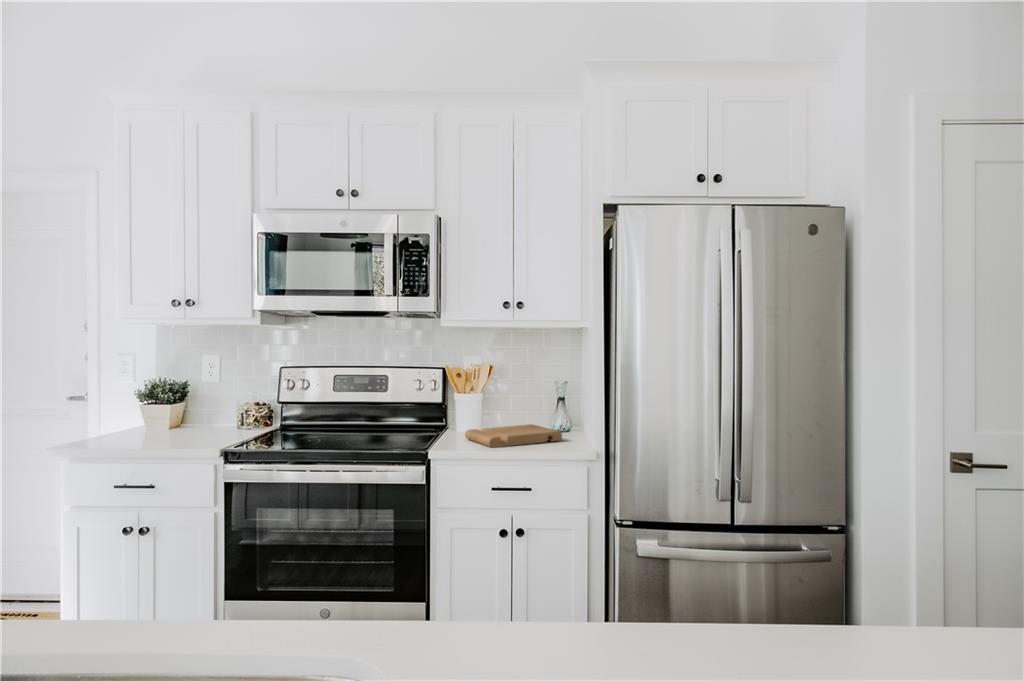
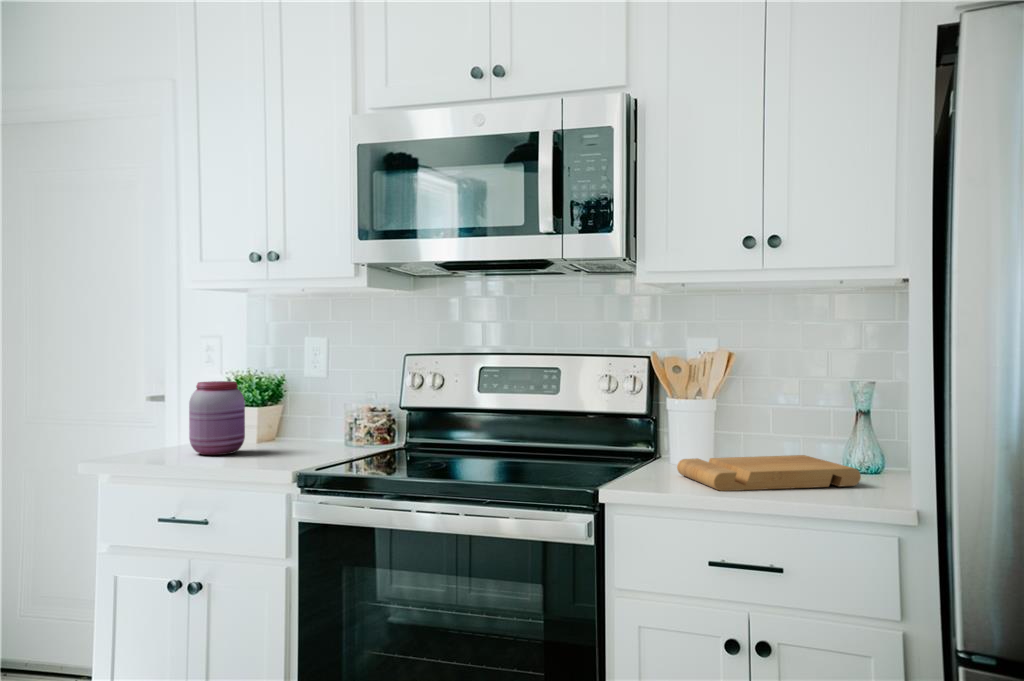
jar: none [127,388,169,441] -> present [189,381,245,455]

